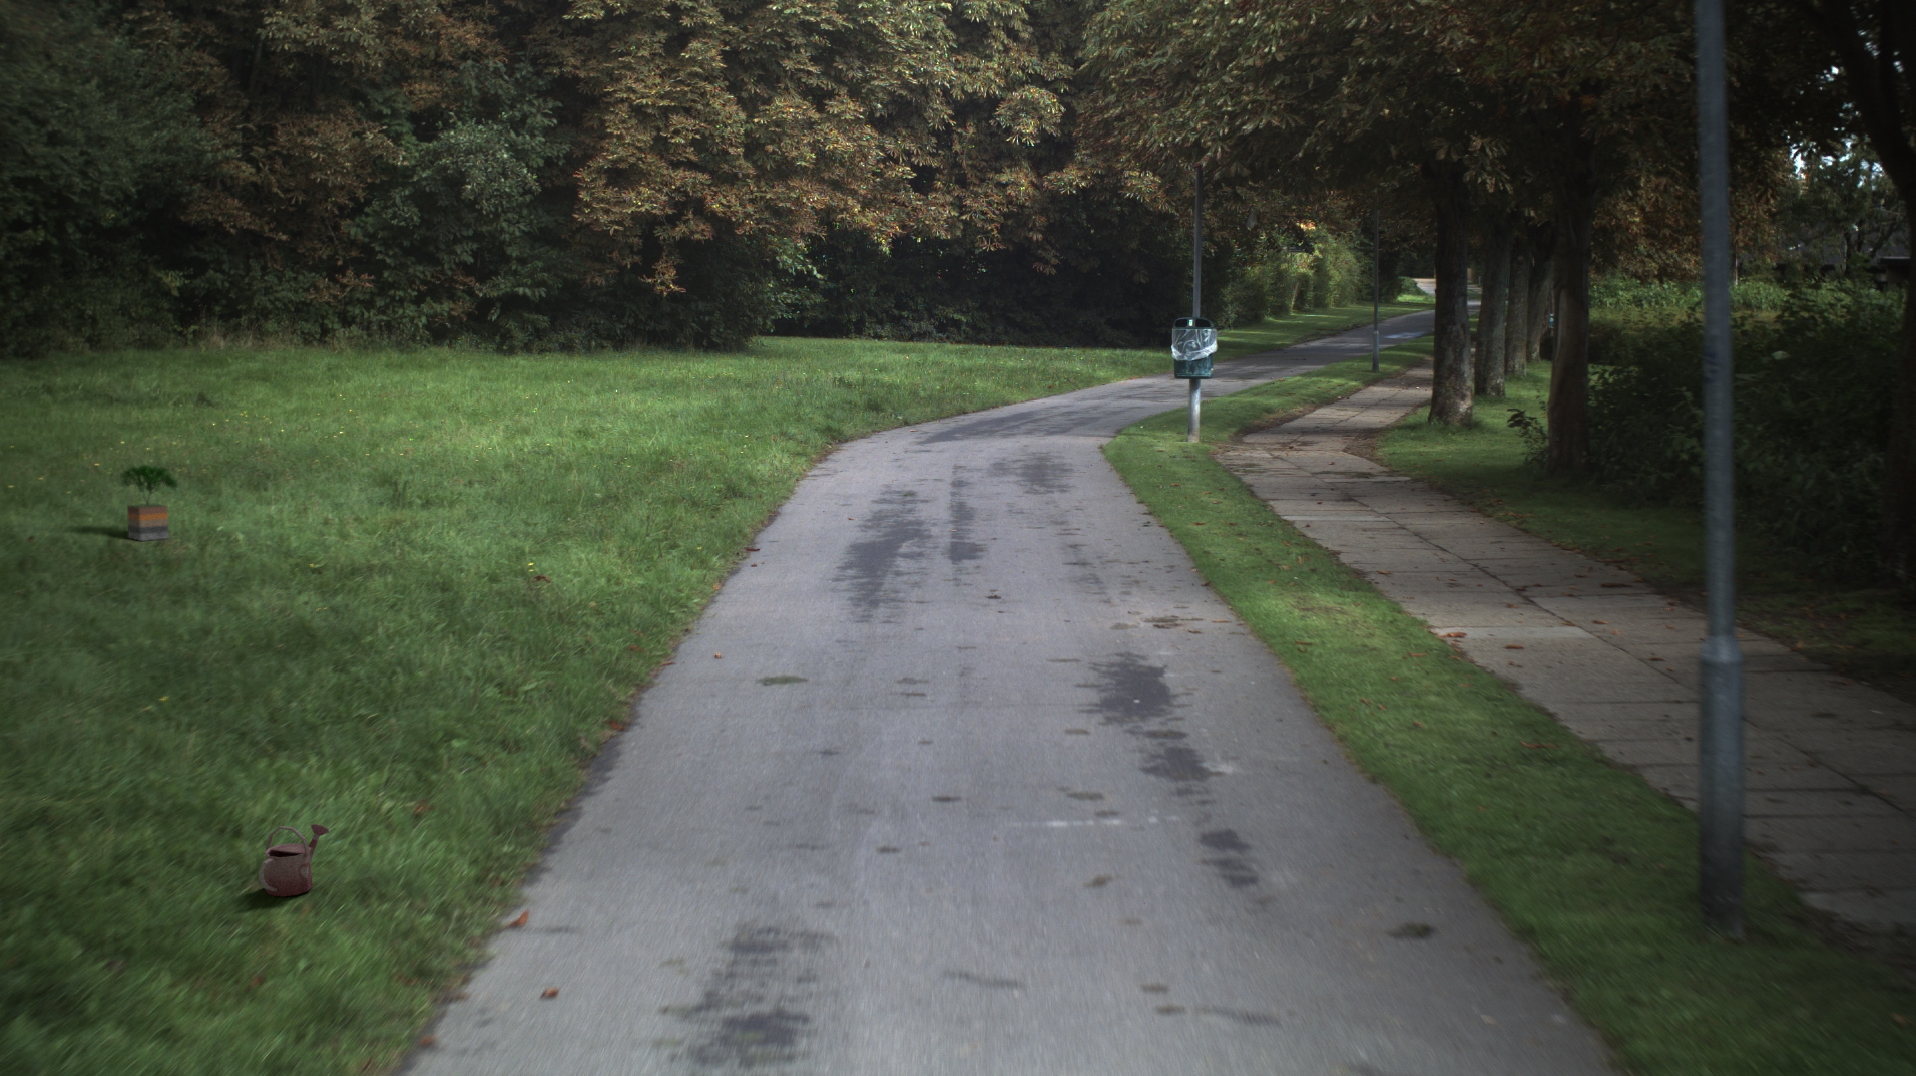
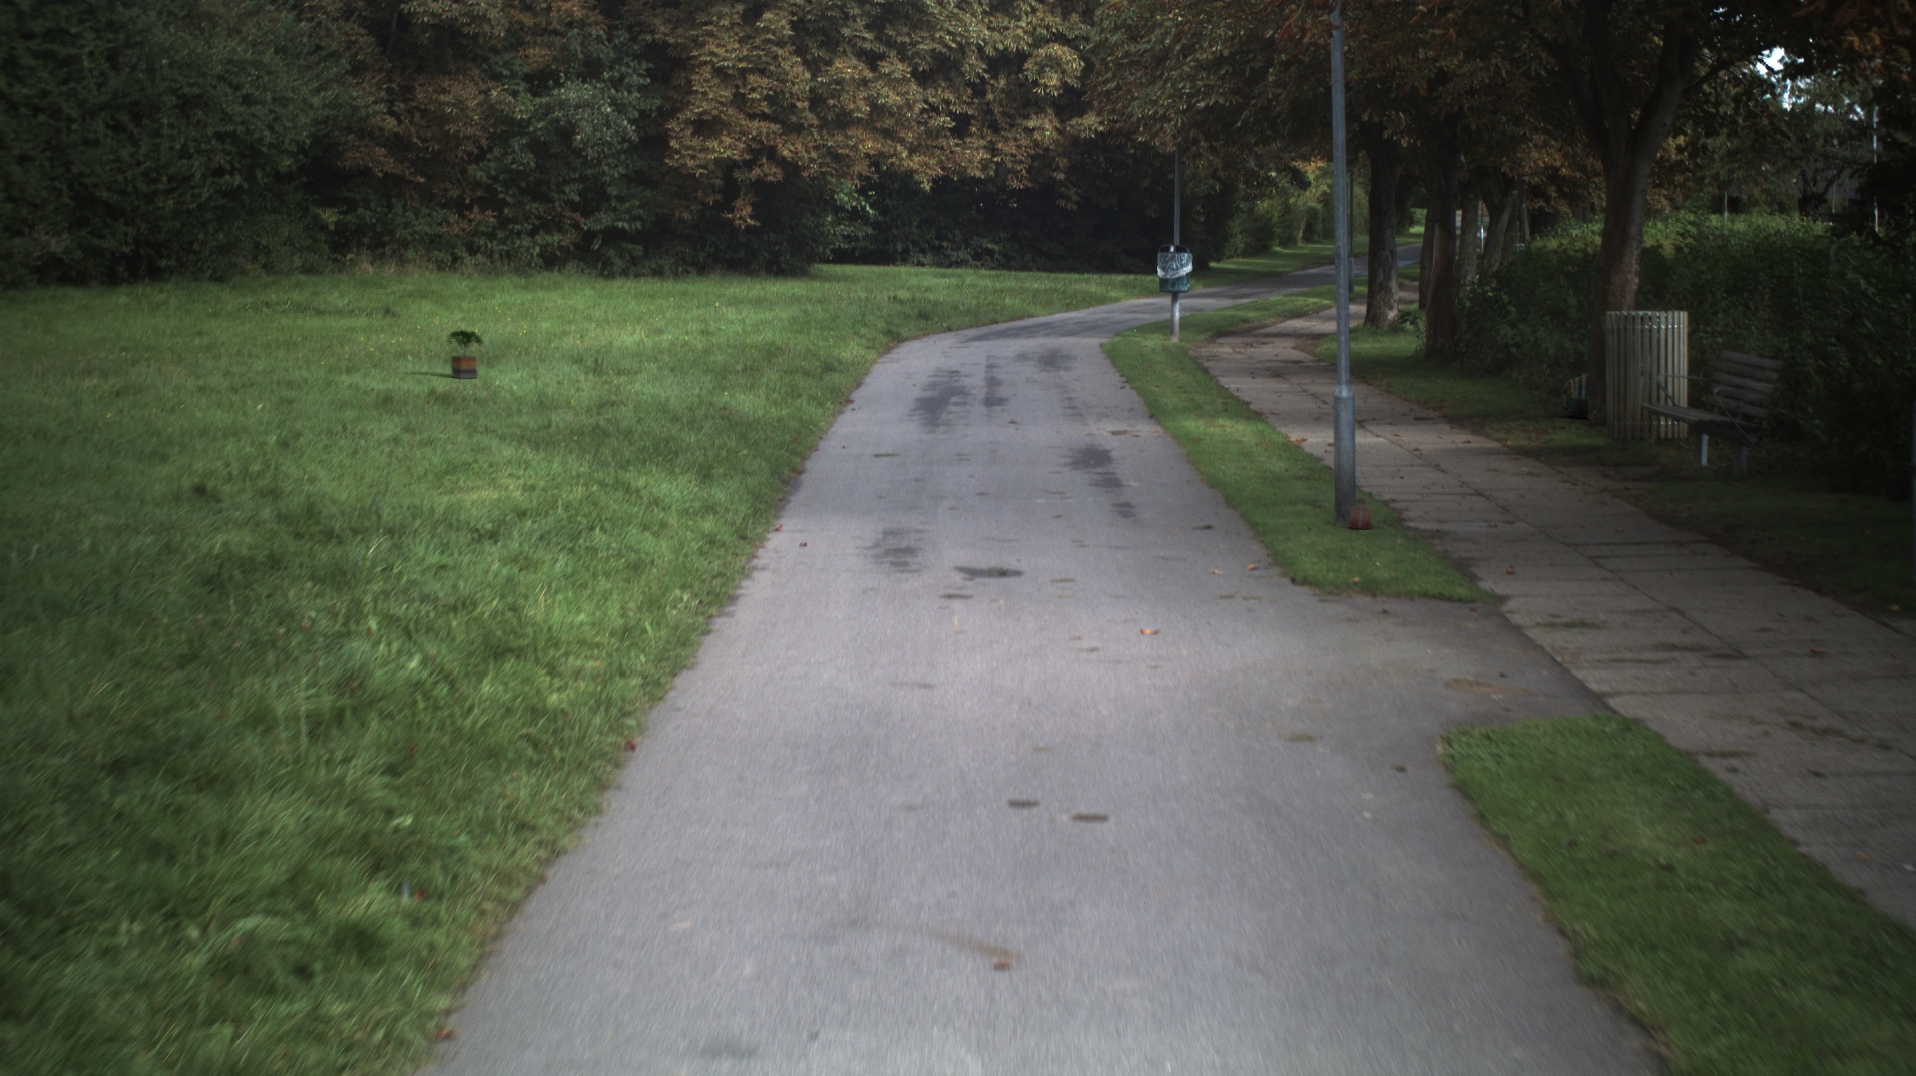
backpack: none [1812,527,1883,594] -> present [1561,374,1589,418]
watering can: present [259,824,329,896] -> present [1349,498,1372,529]

